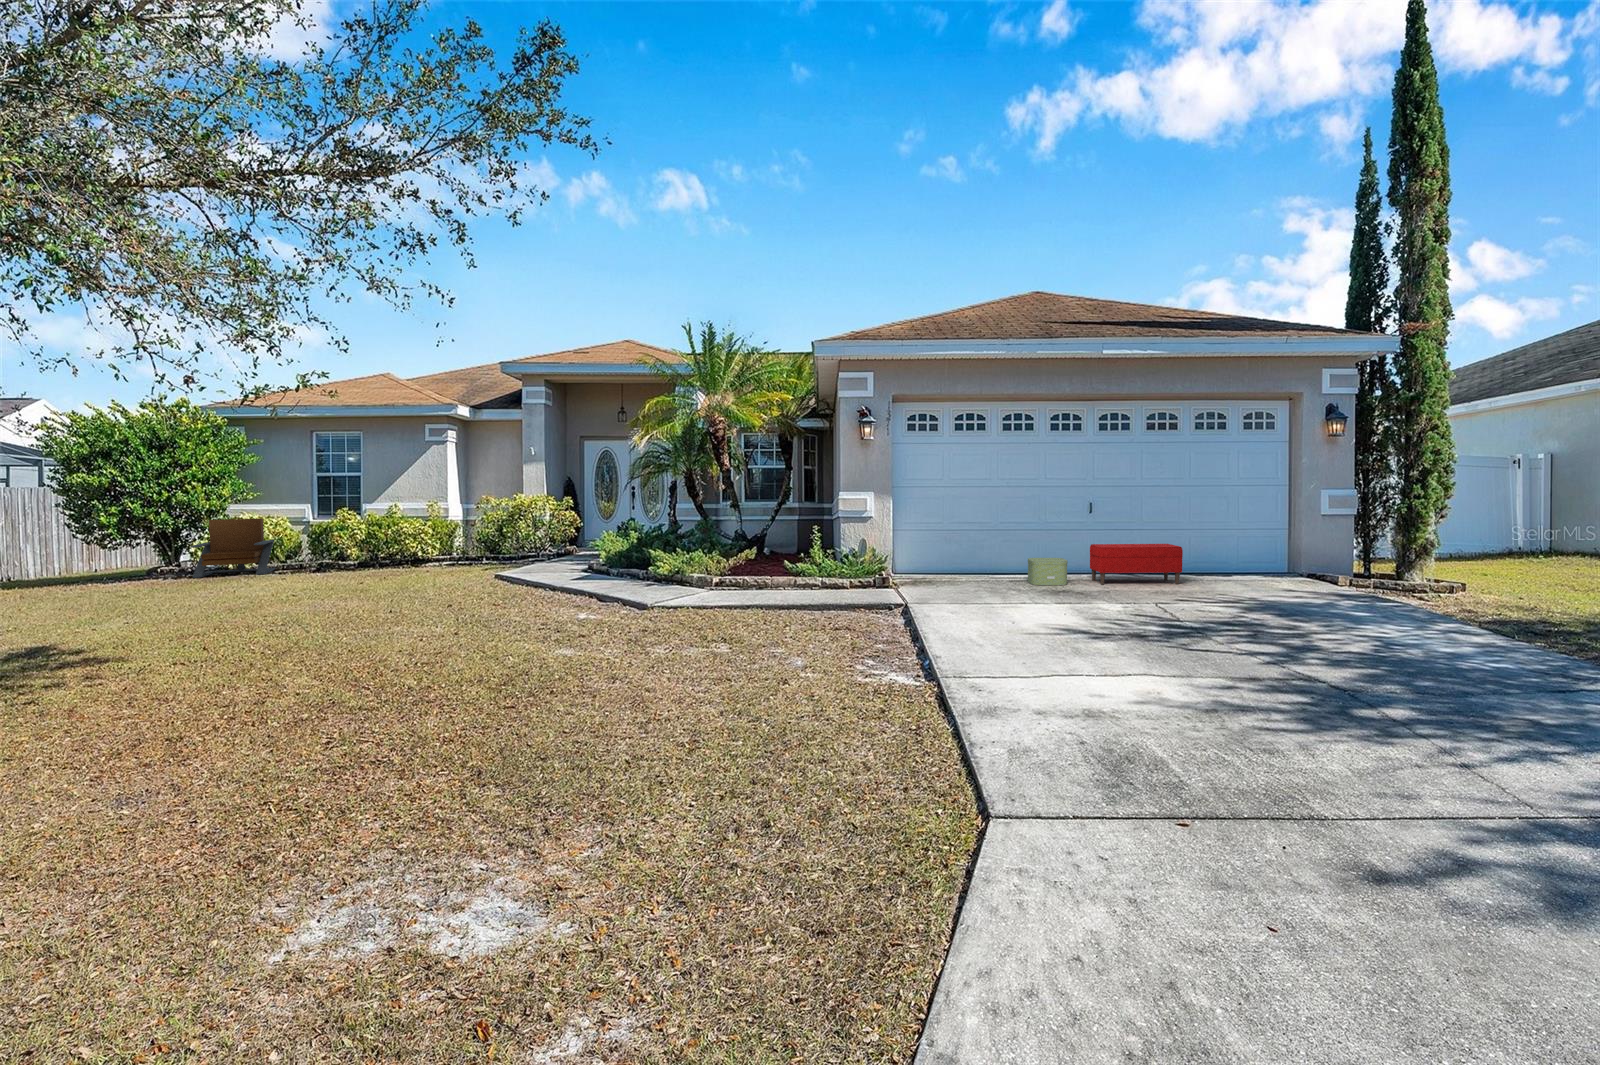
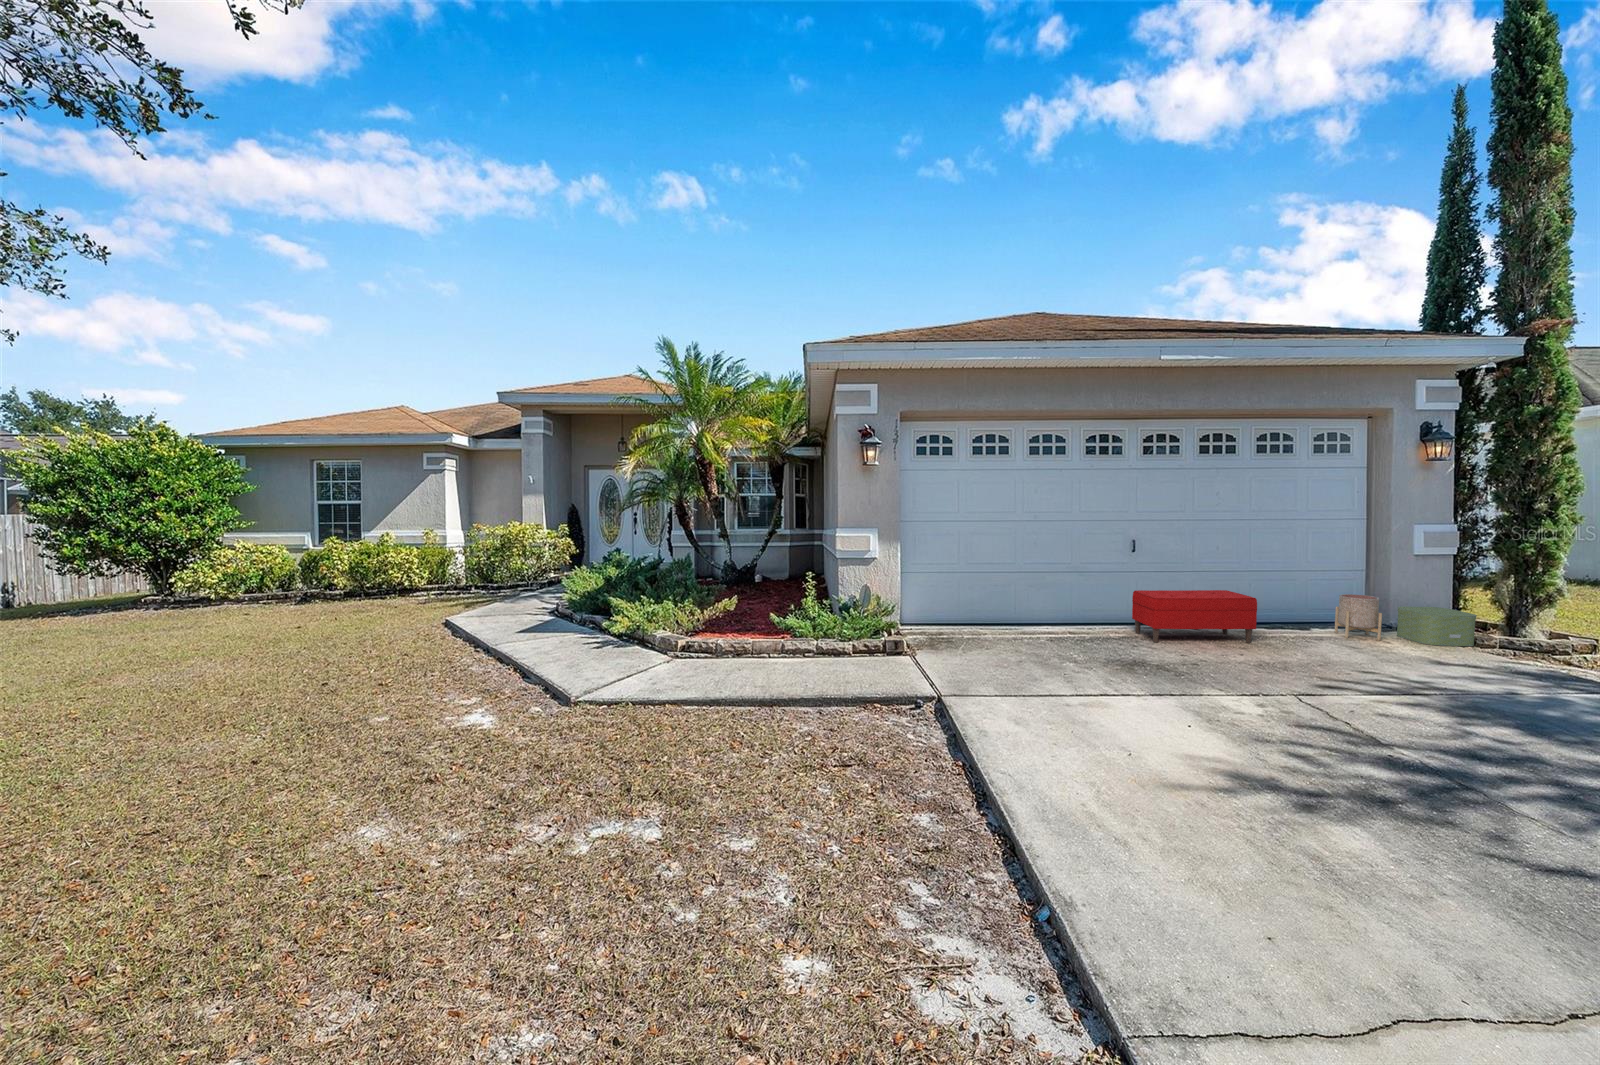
lounge chair: present [191,518,275,578] -> none [147,550,258,615]
planter: none [1257,546,1286,582] -> present [1335,594,1382,640]
storage box: present [1028,558,1068,585] -> present [1397,607,1477,646]

